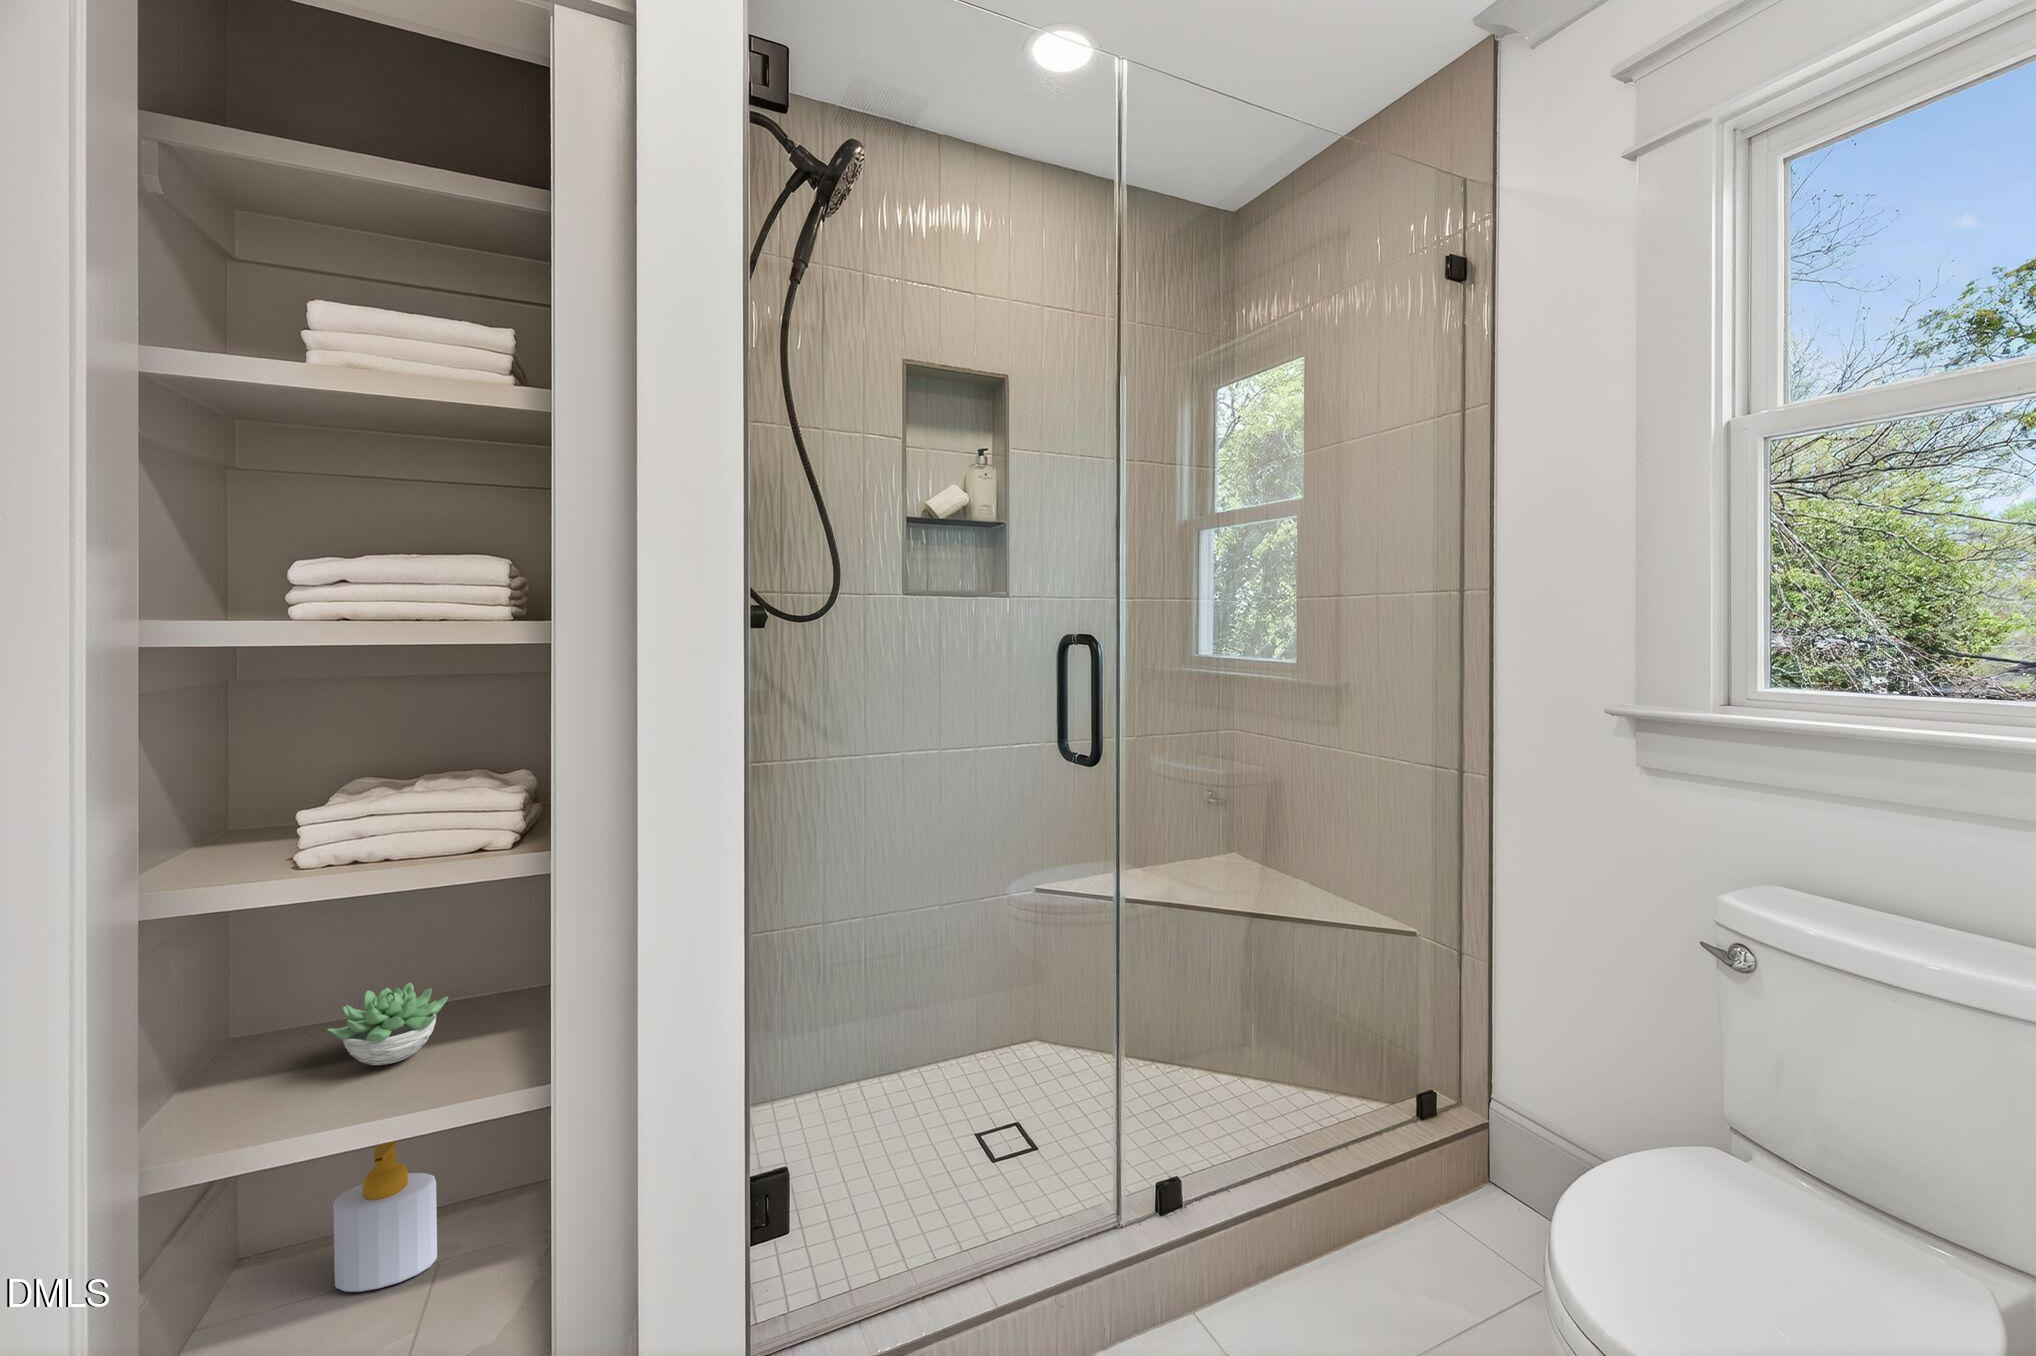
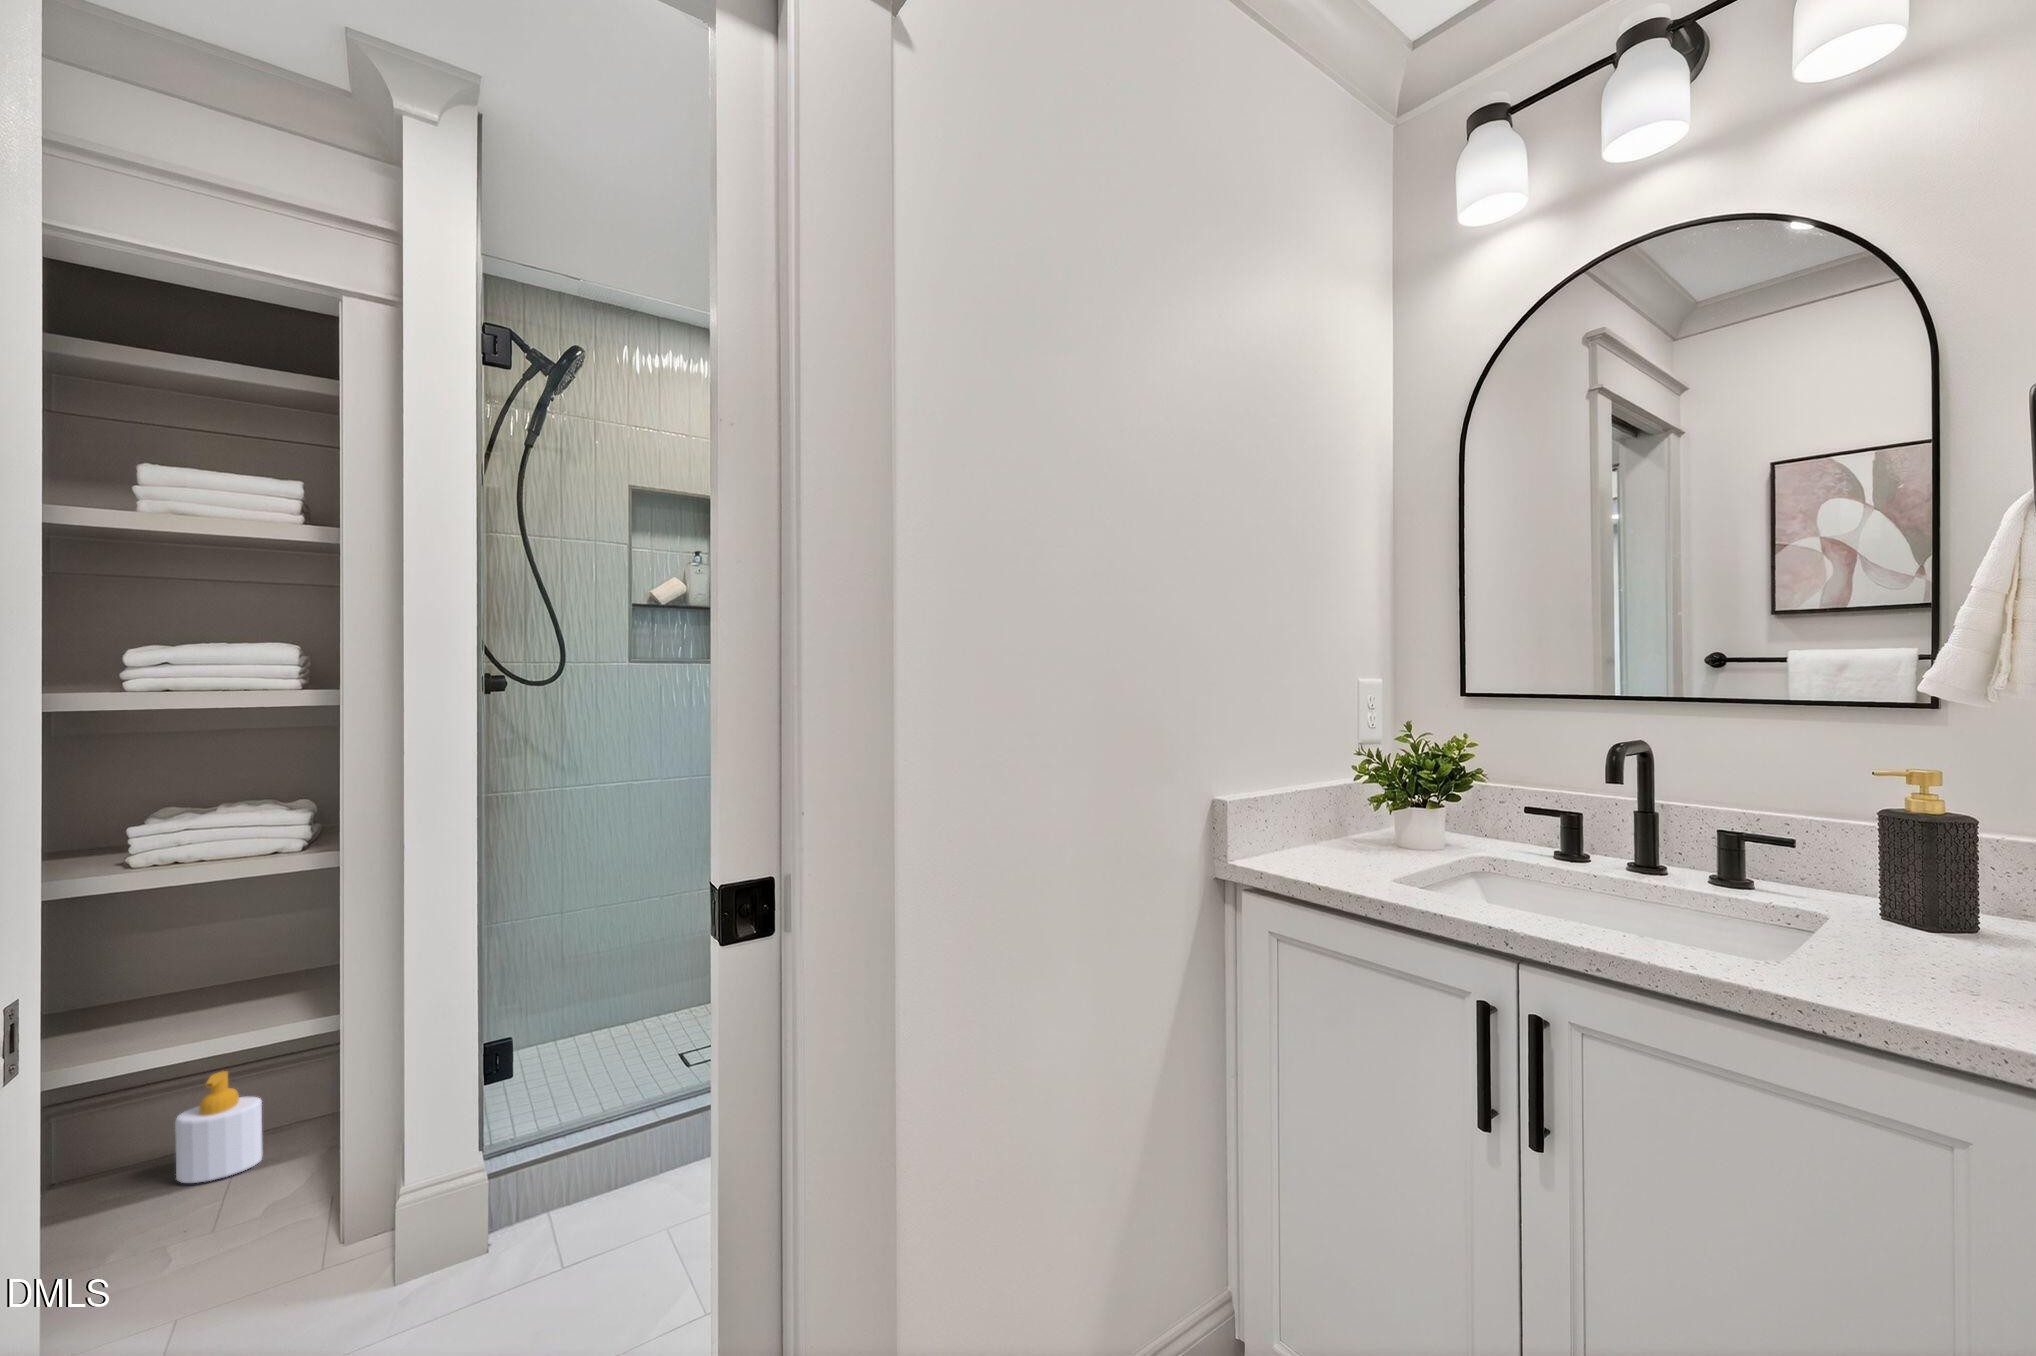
succulent plant: present [327,983,448,1065] -> none [160,954,267,1015]

